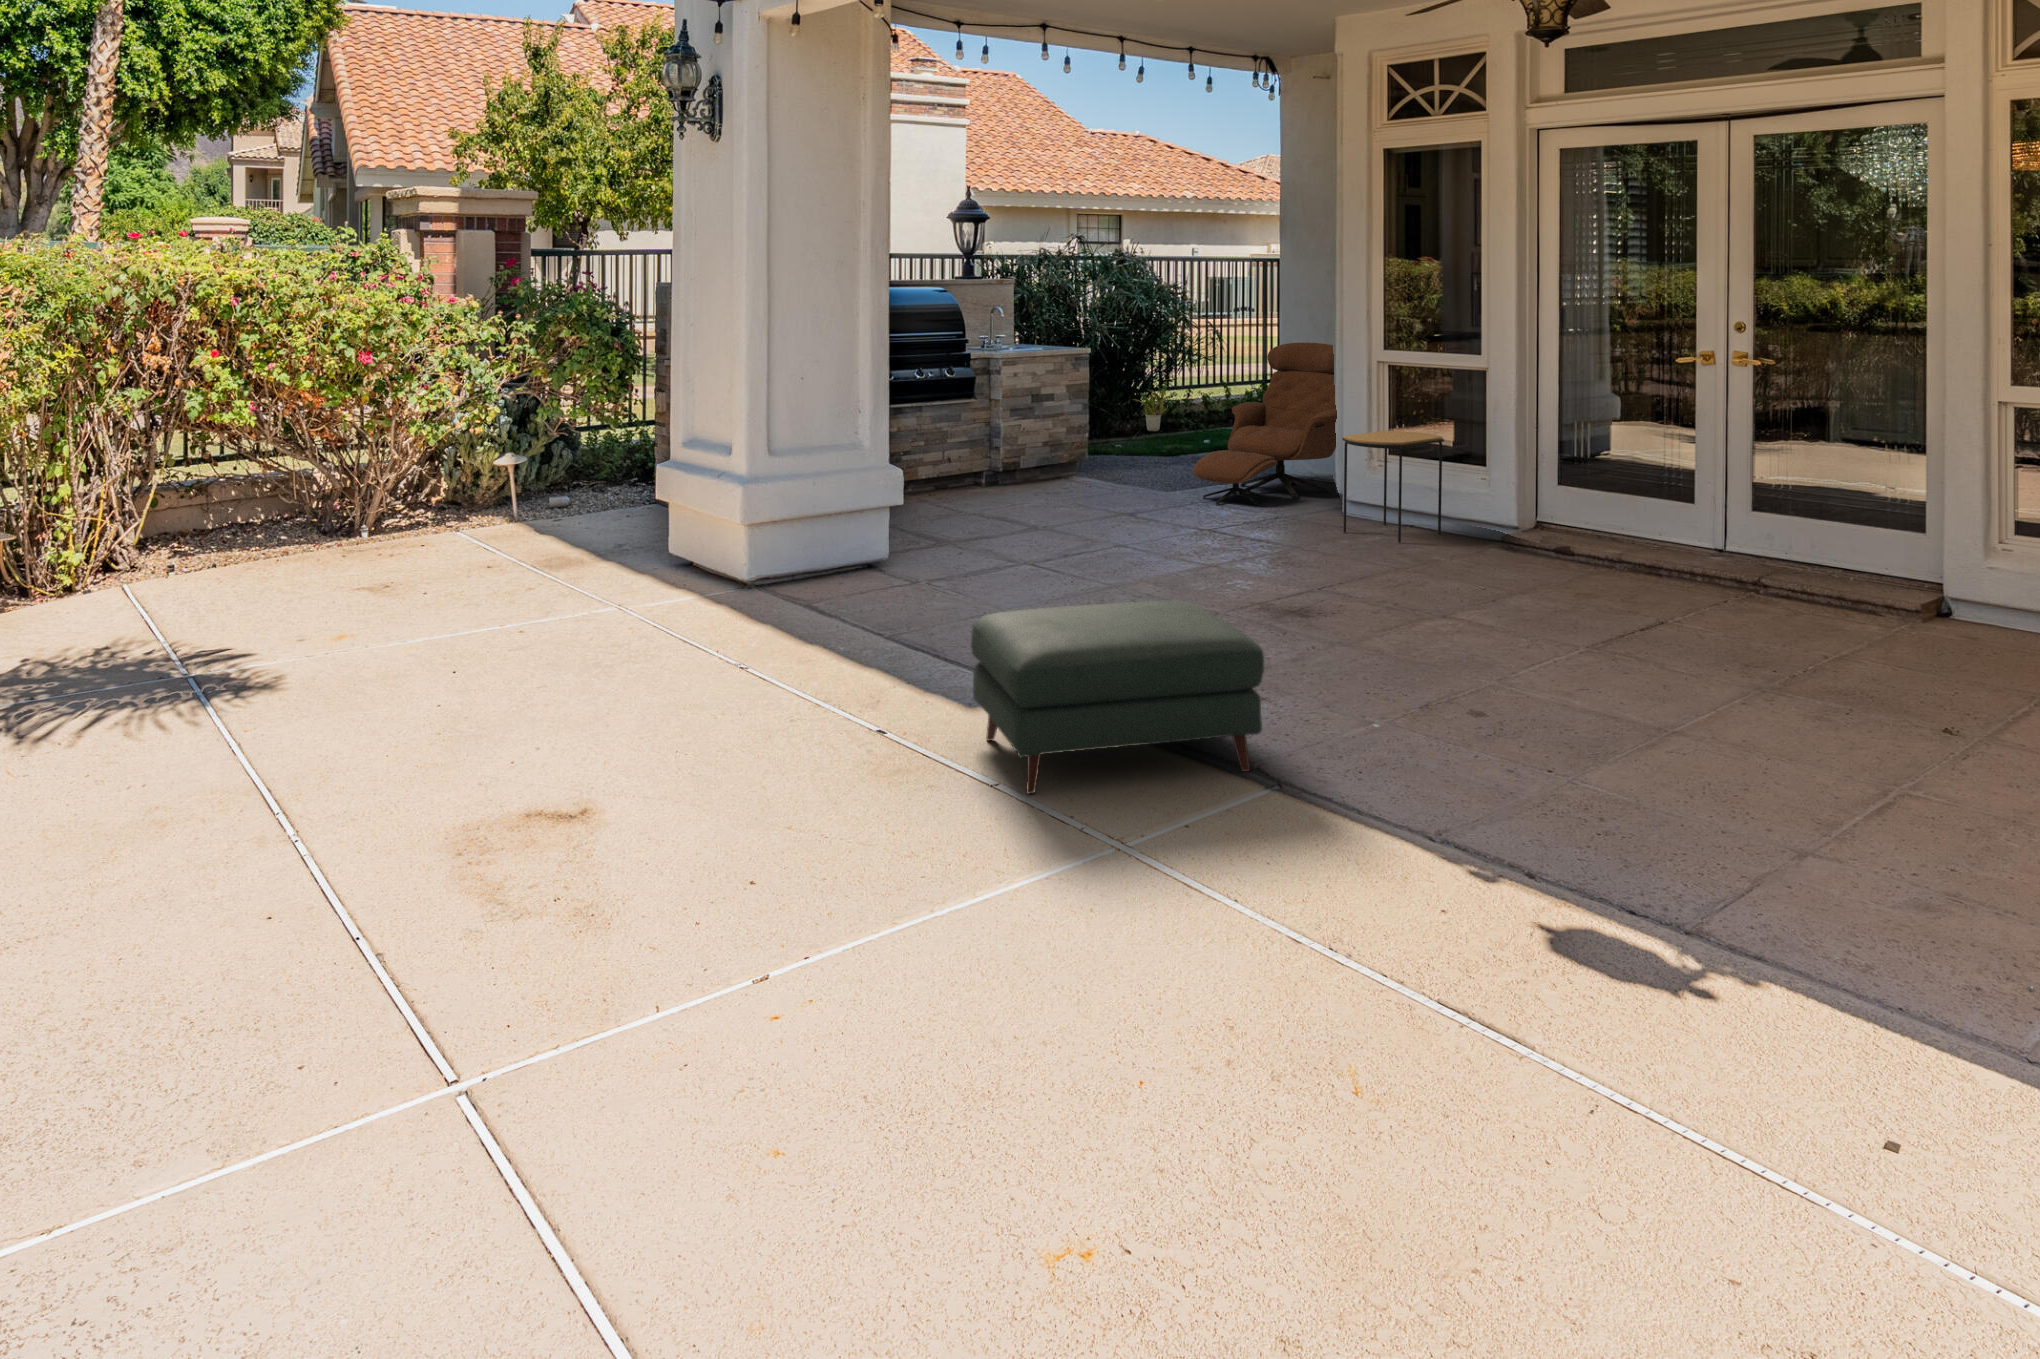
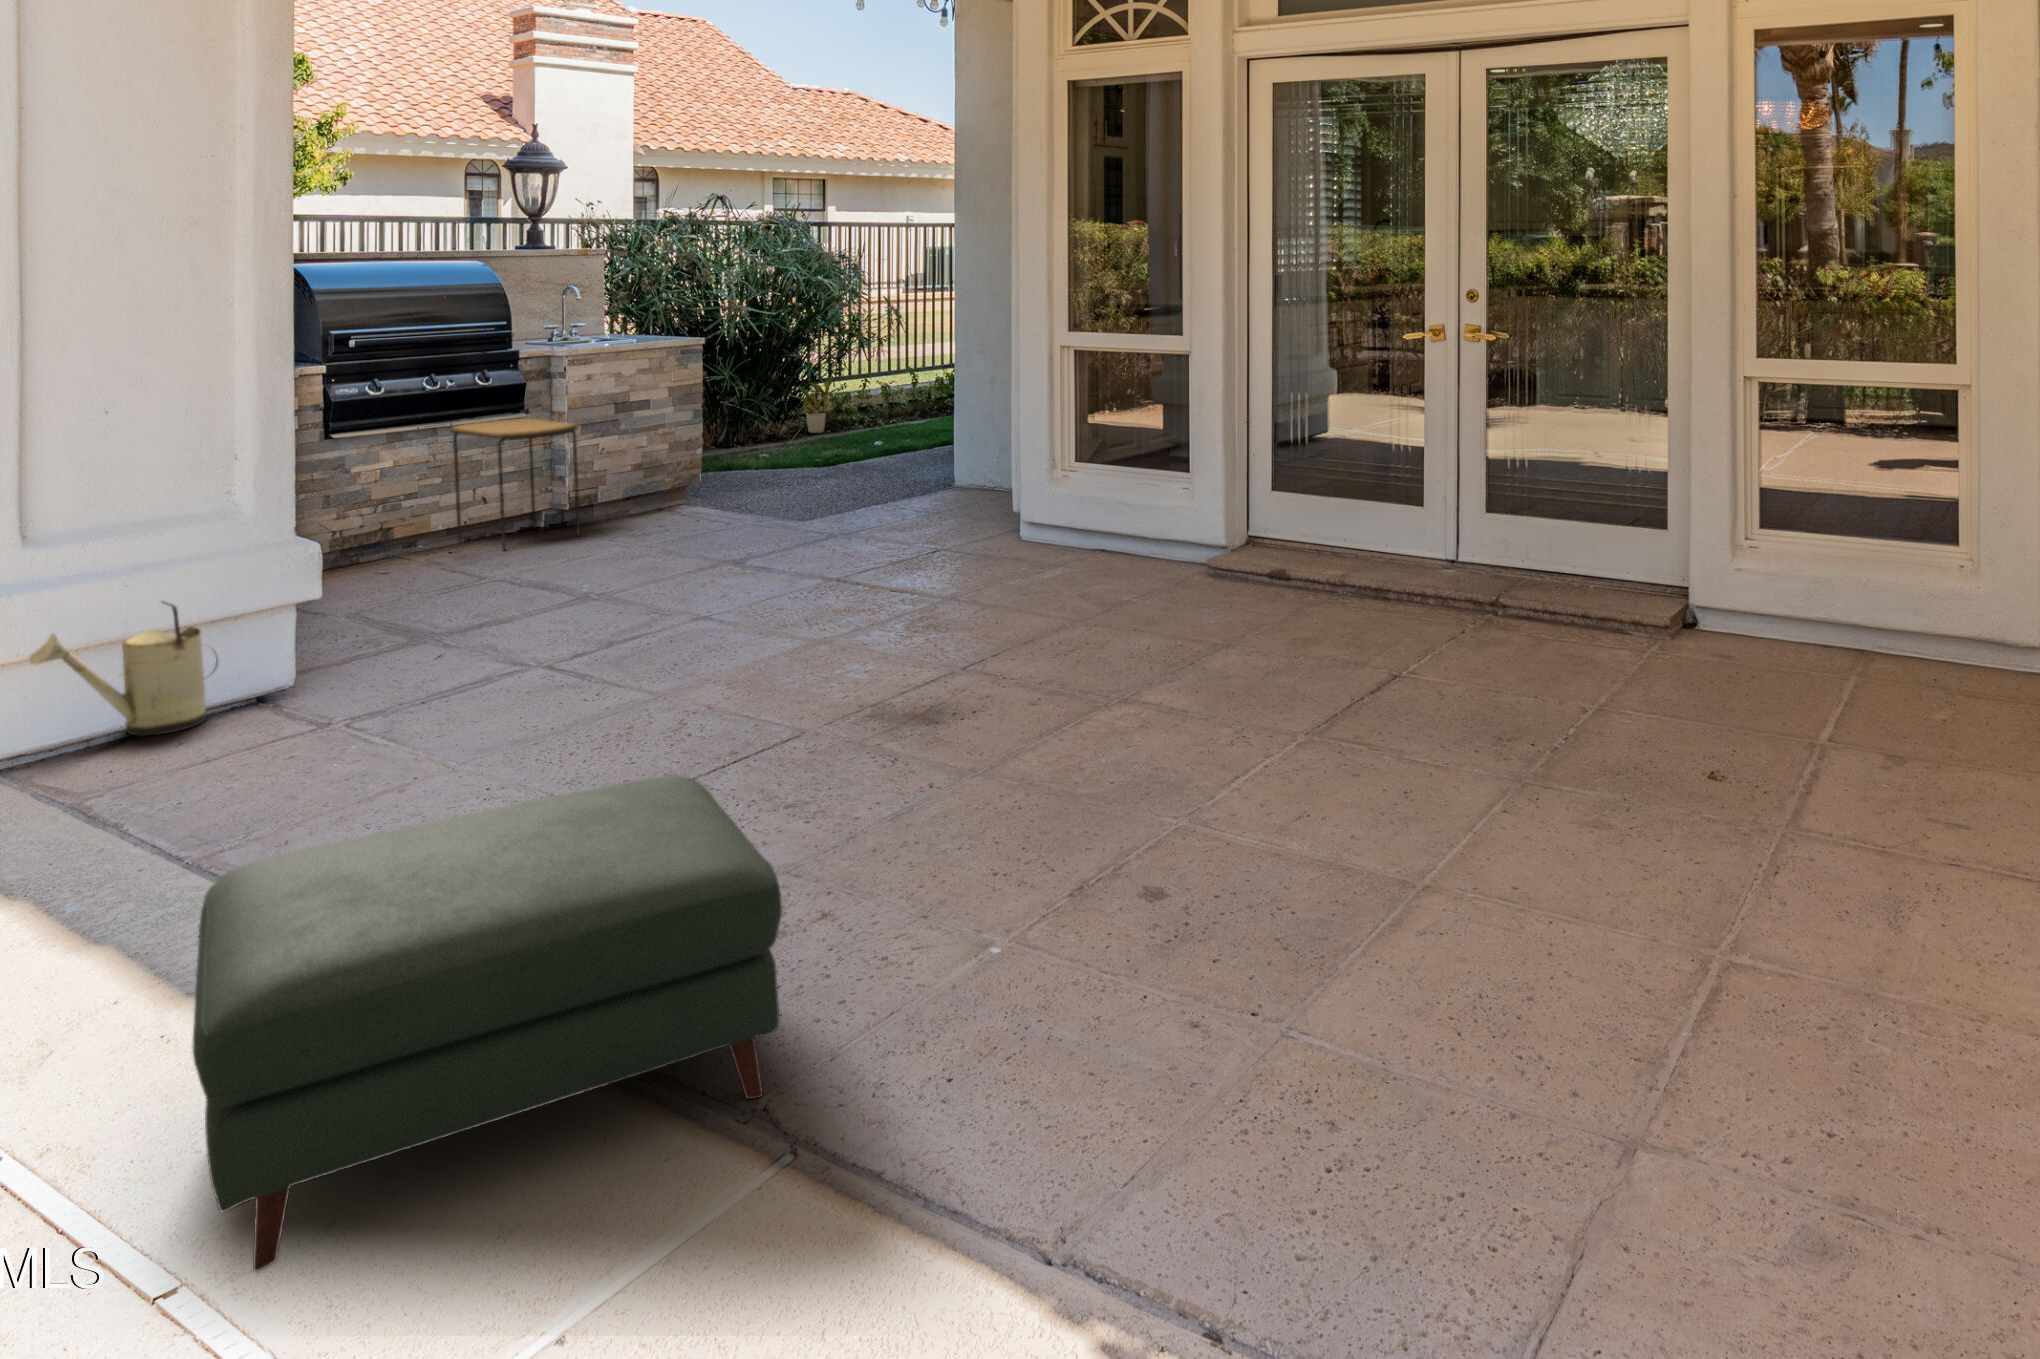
lounge chair: present [1193,343,1337,505] -> none [835,323,1035,534]
side table: present [1342,431,1444,543] -> present [451,419,580,550]
watering can: none [770,503,852,585] -> present [30,601,218,736]

